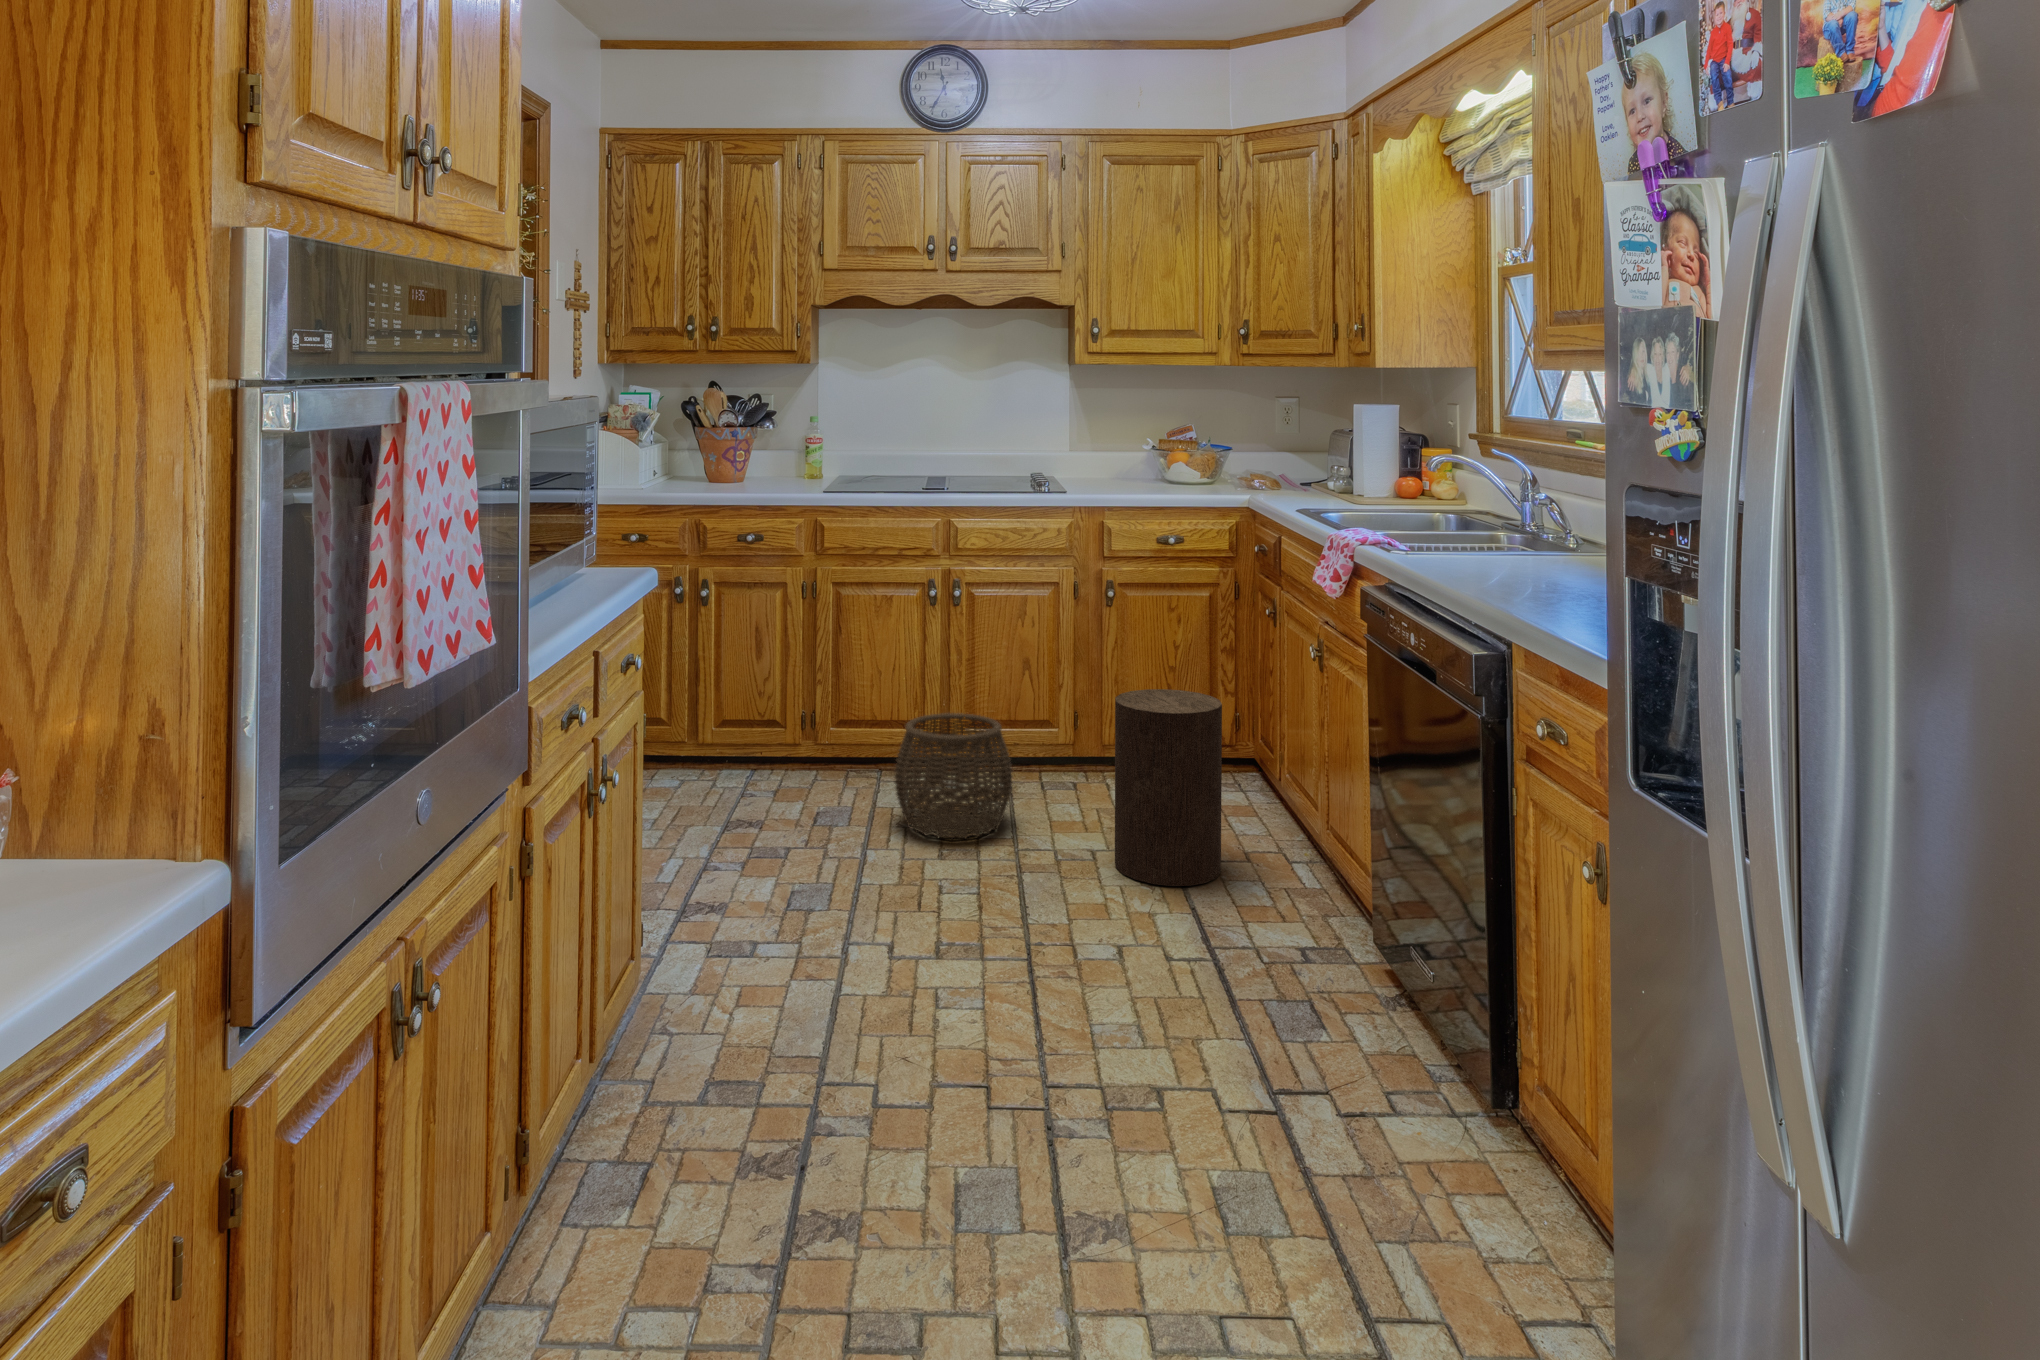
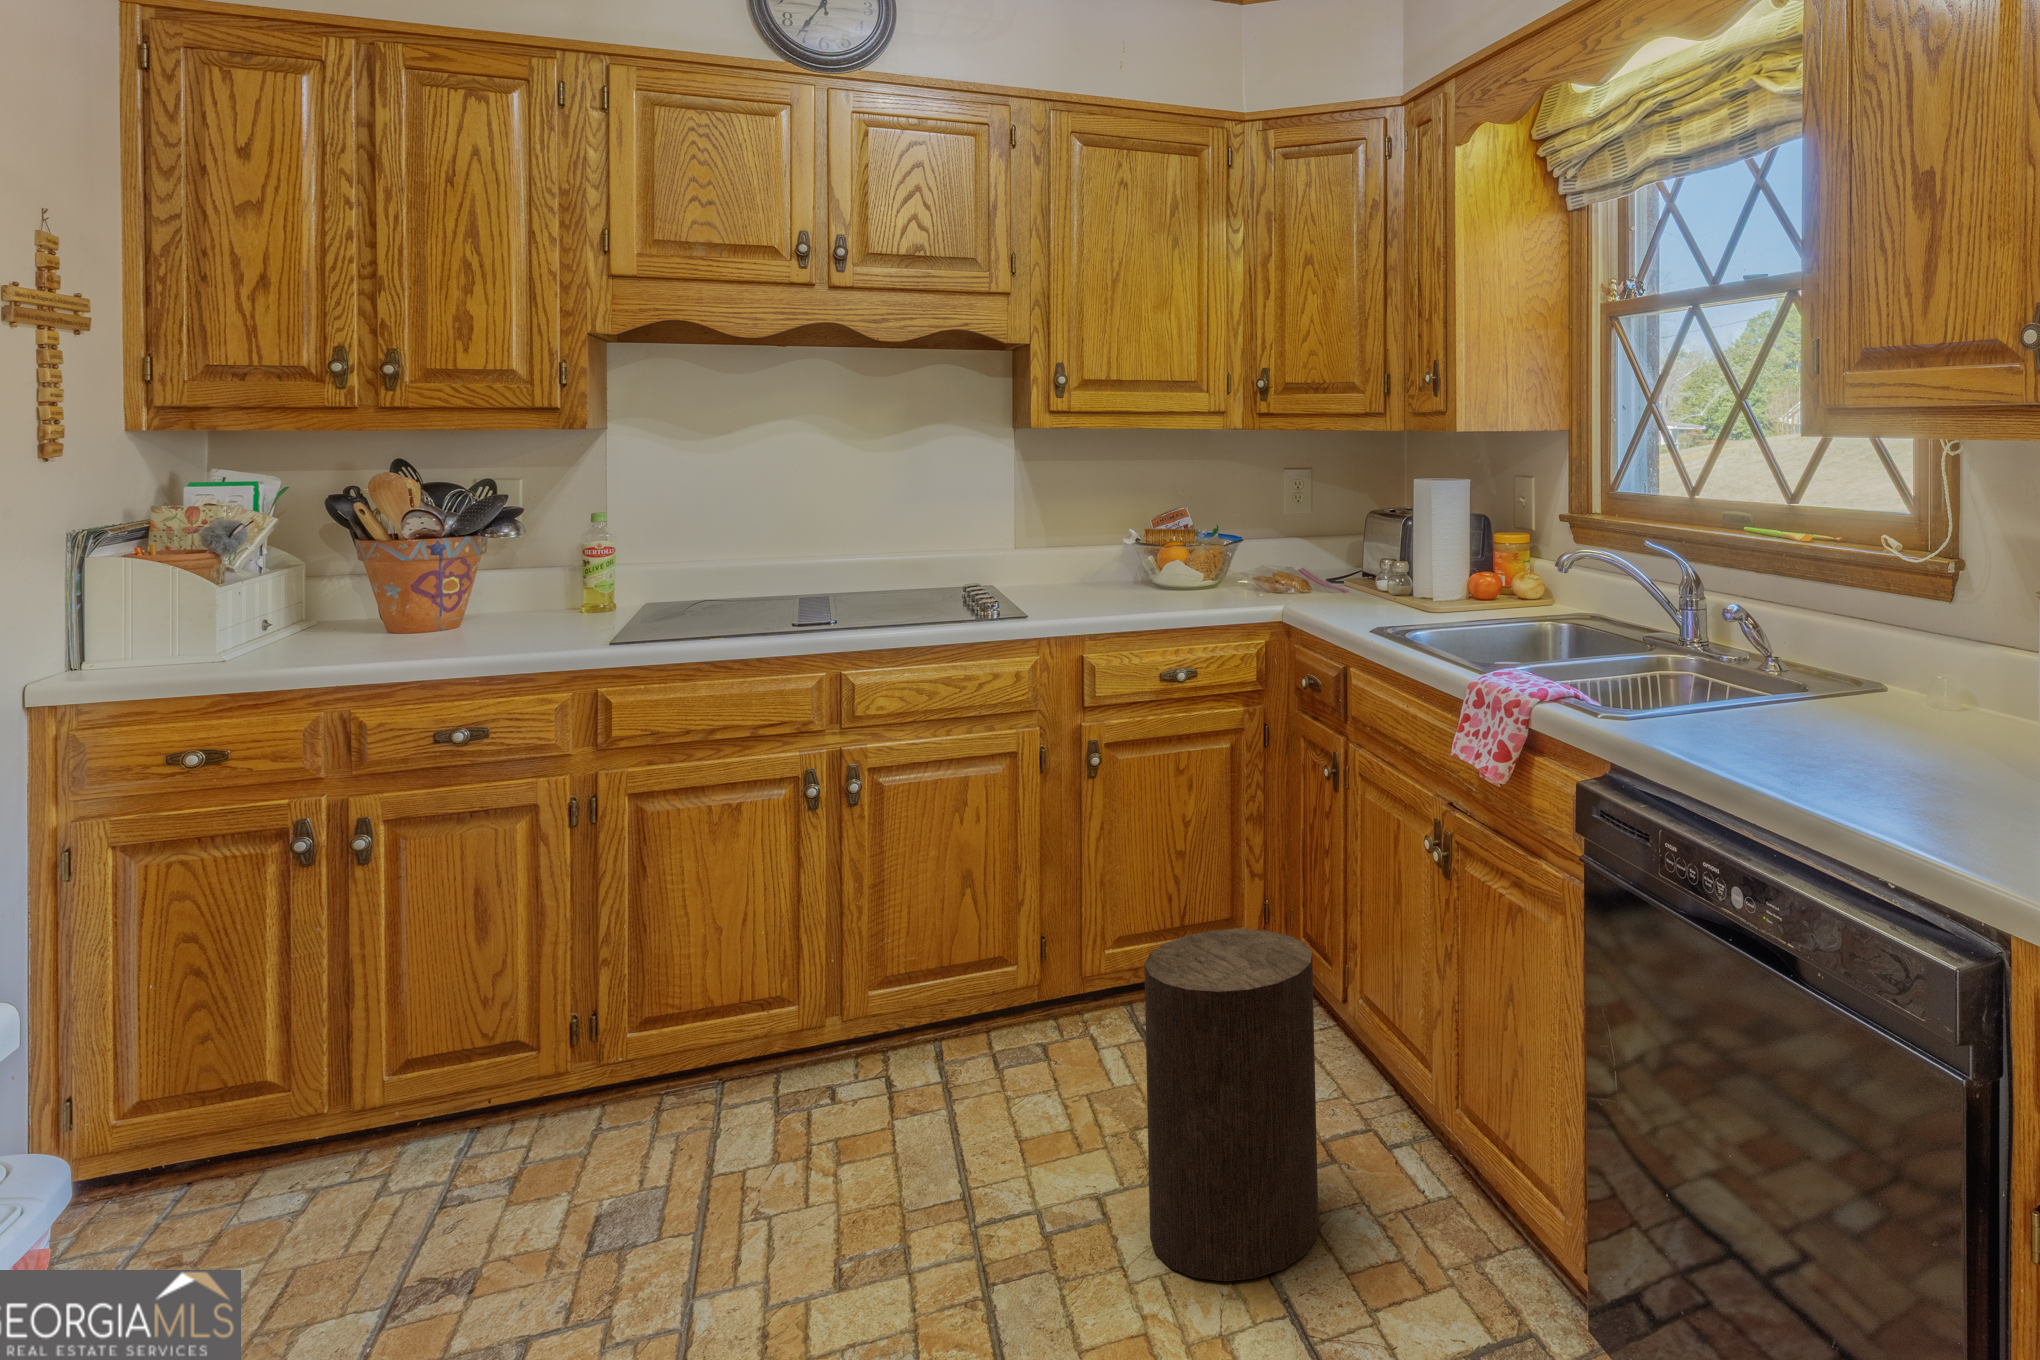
woven basket: present [894,713,1012,838] -> none [748,1006,967,1259]

